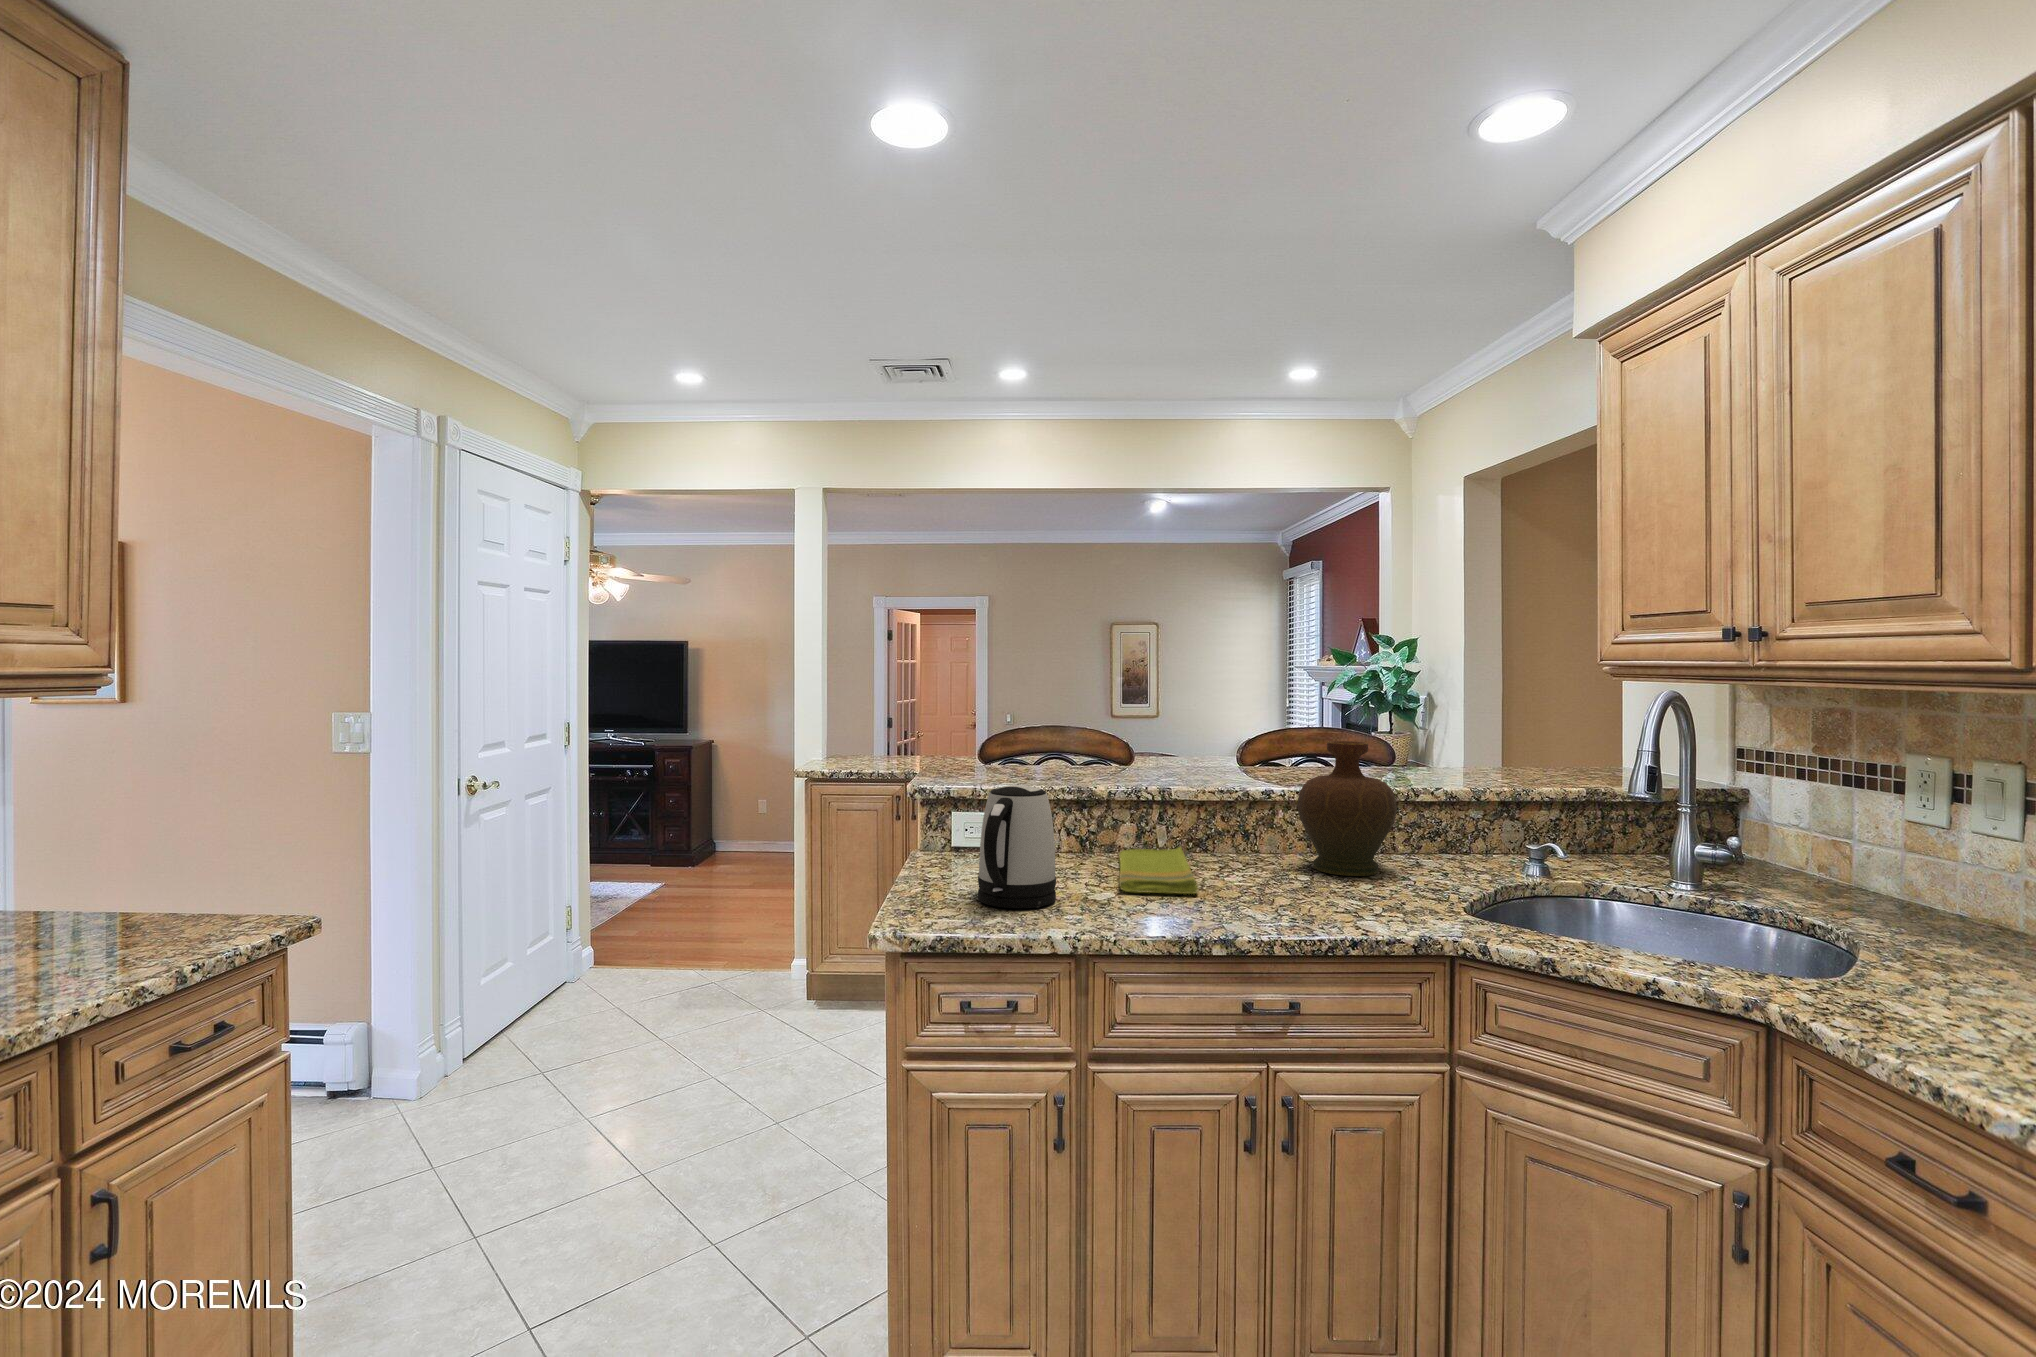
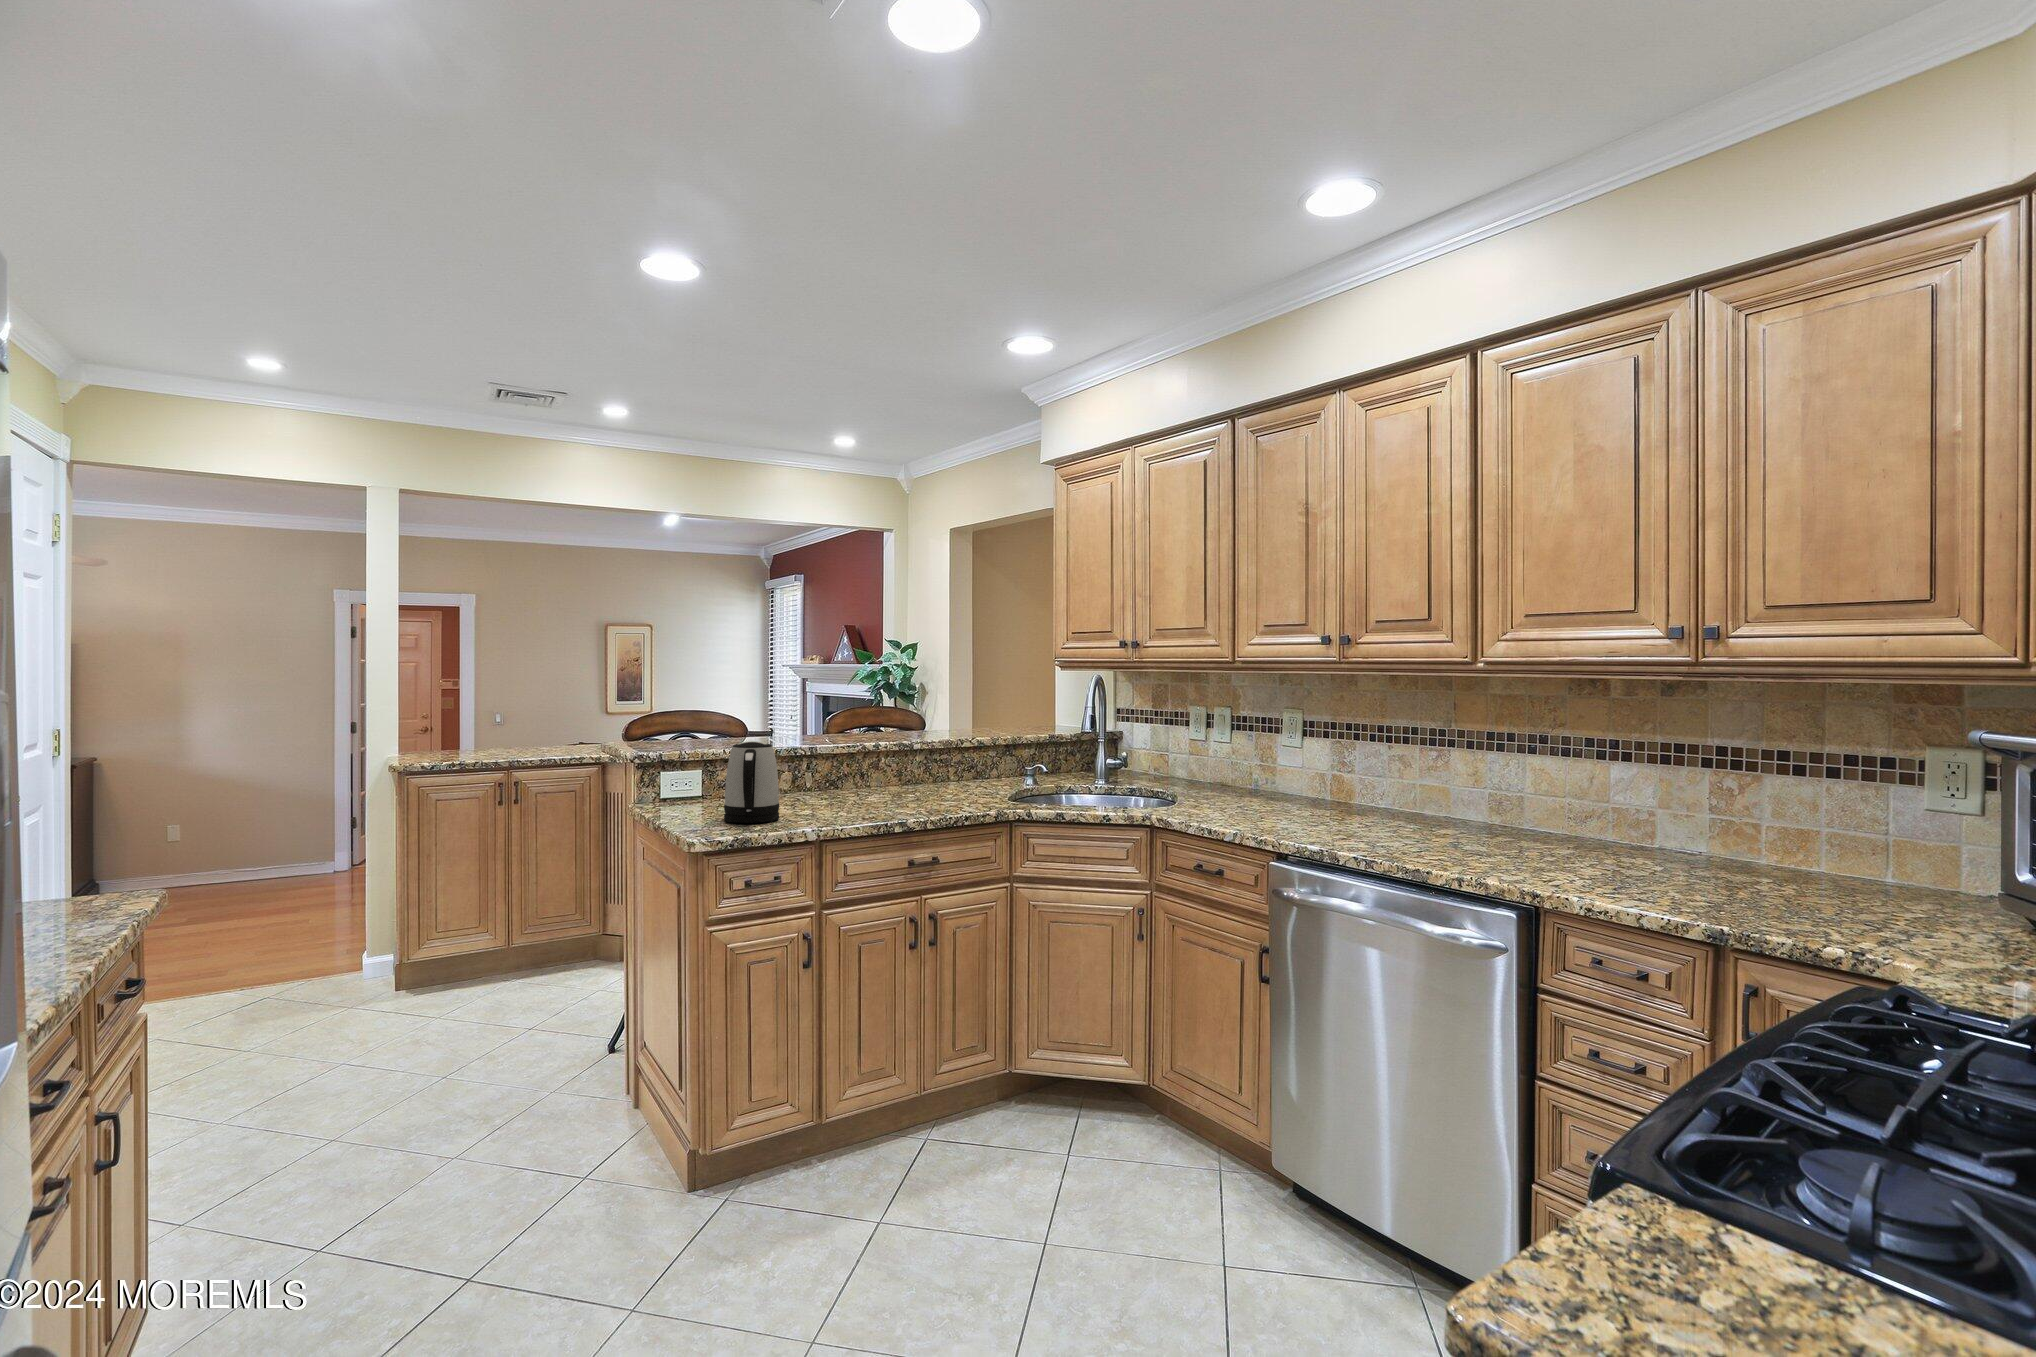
decorative vase: present [1297,741,1397,876] -> none [902,709,961,793]
dish towel: present [1119,847,1197,894] -> none [783,785,862,810]

